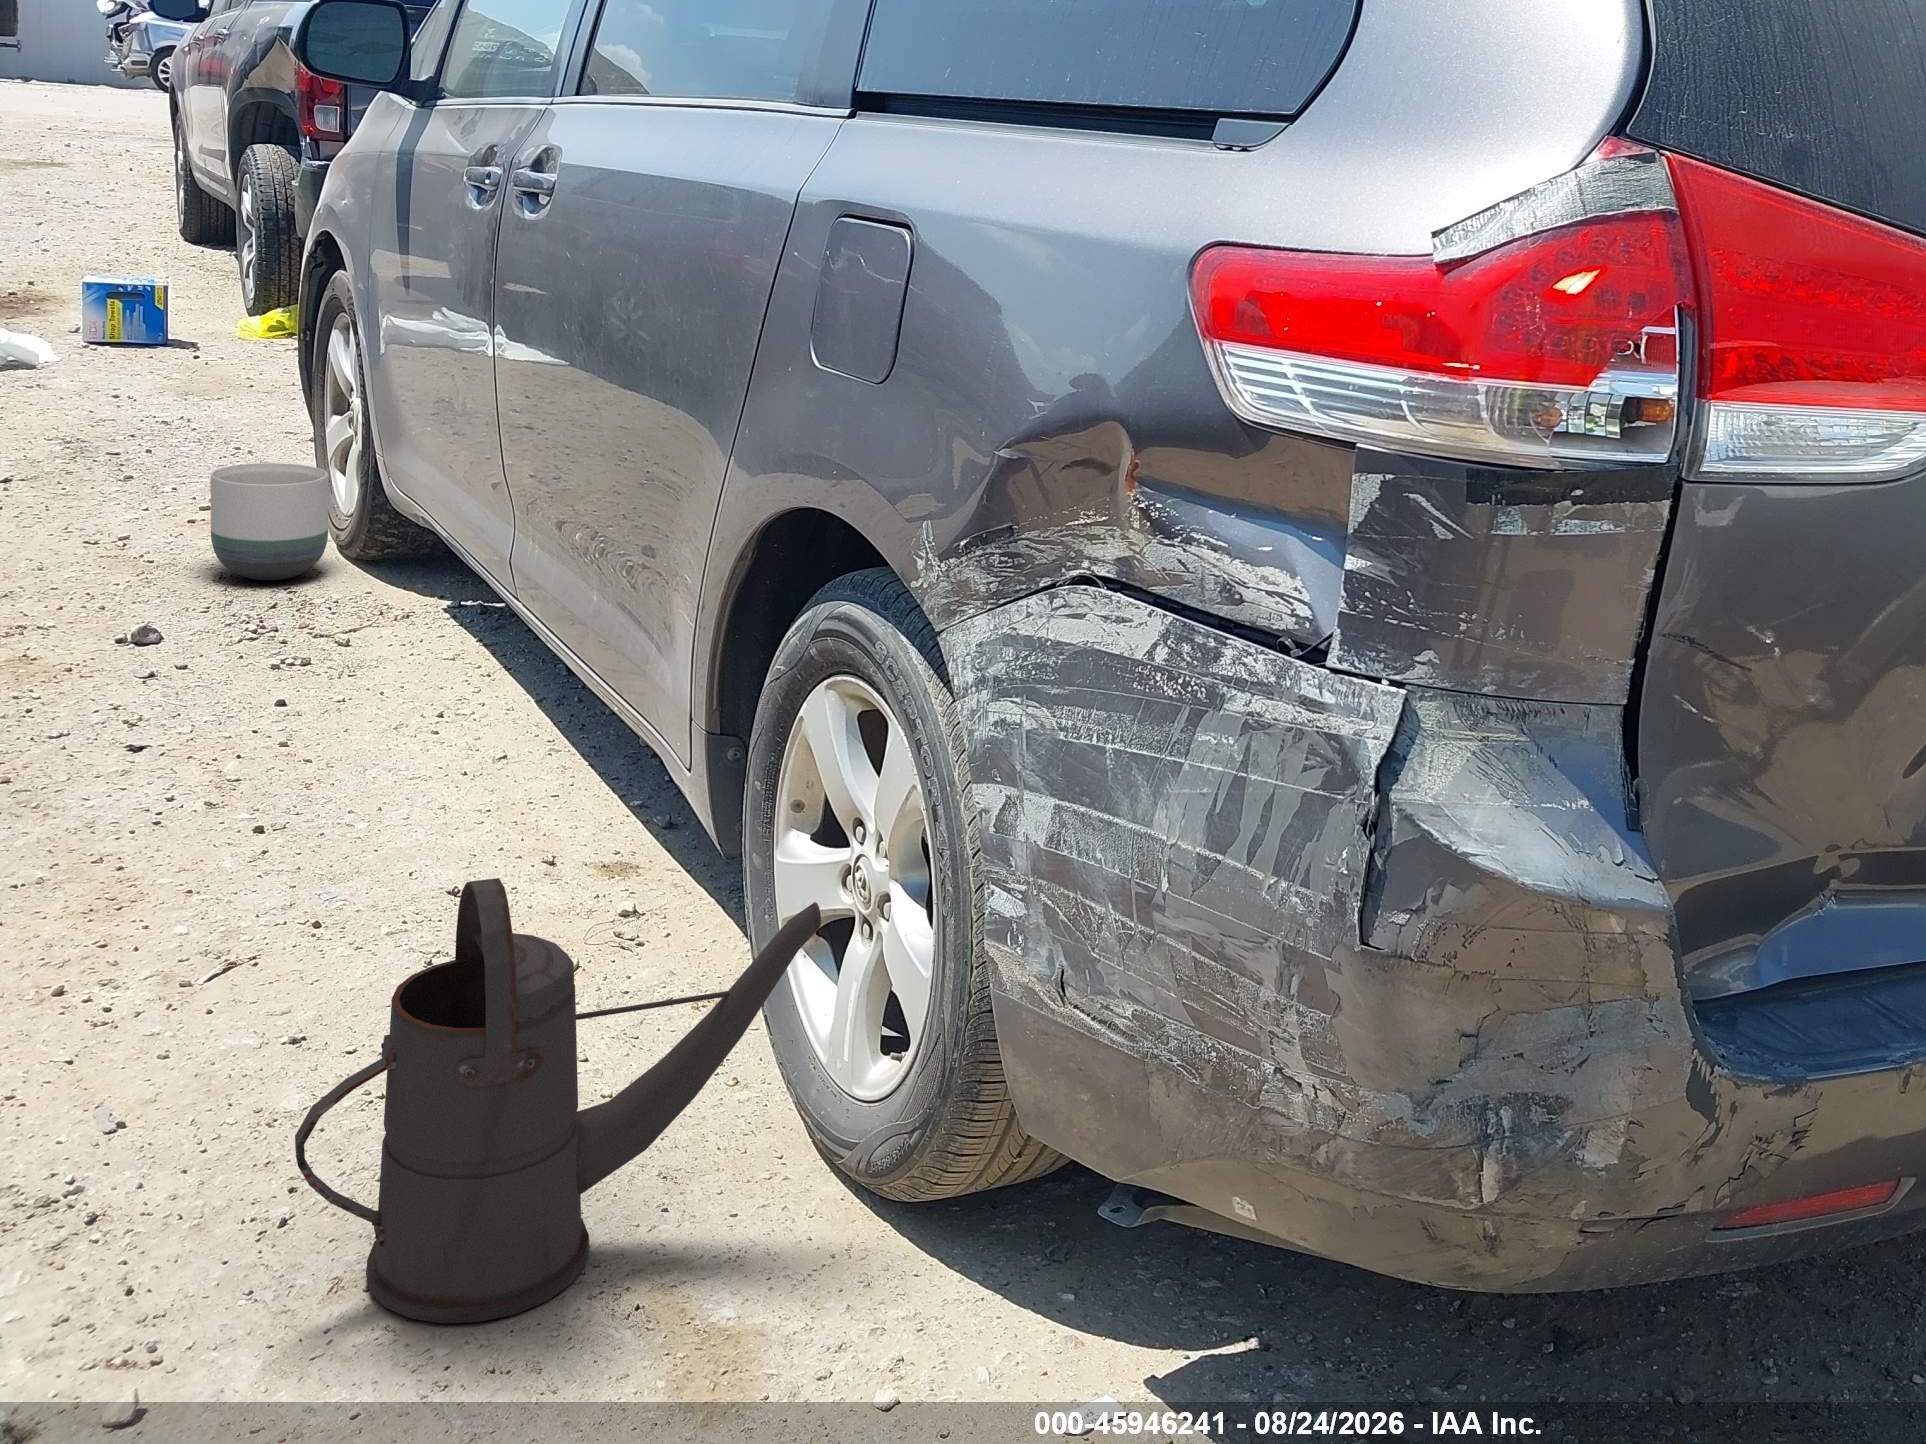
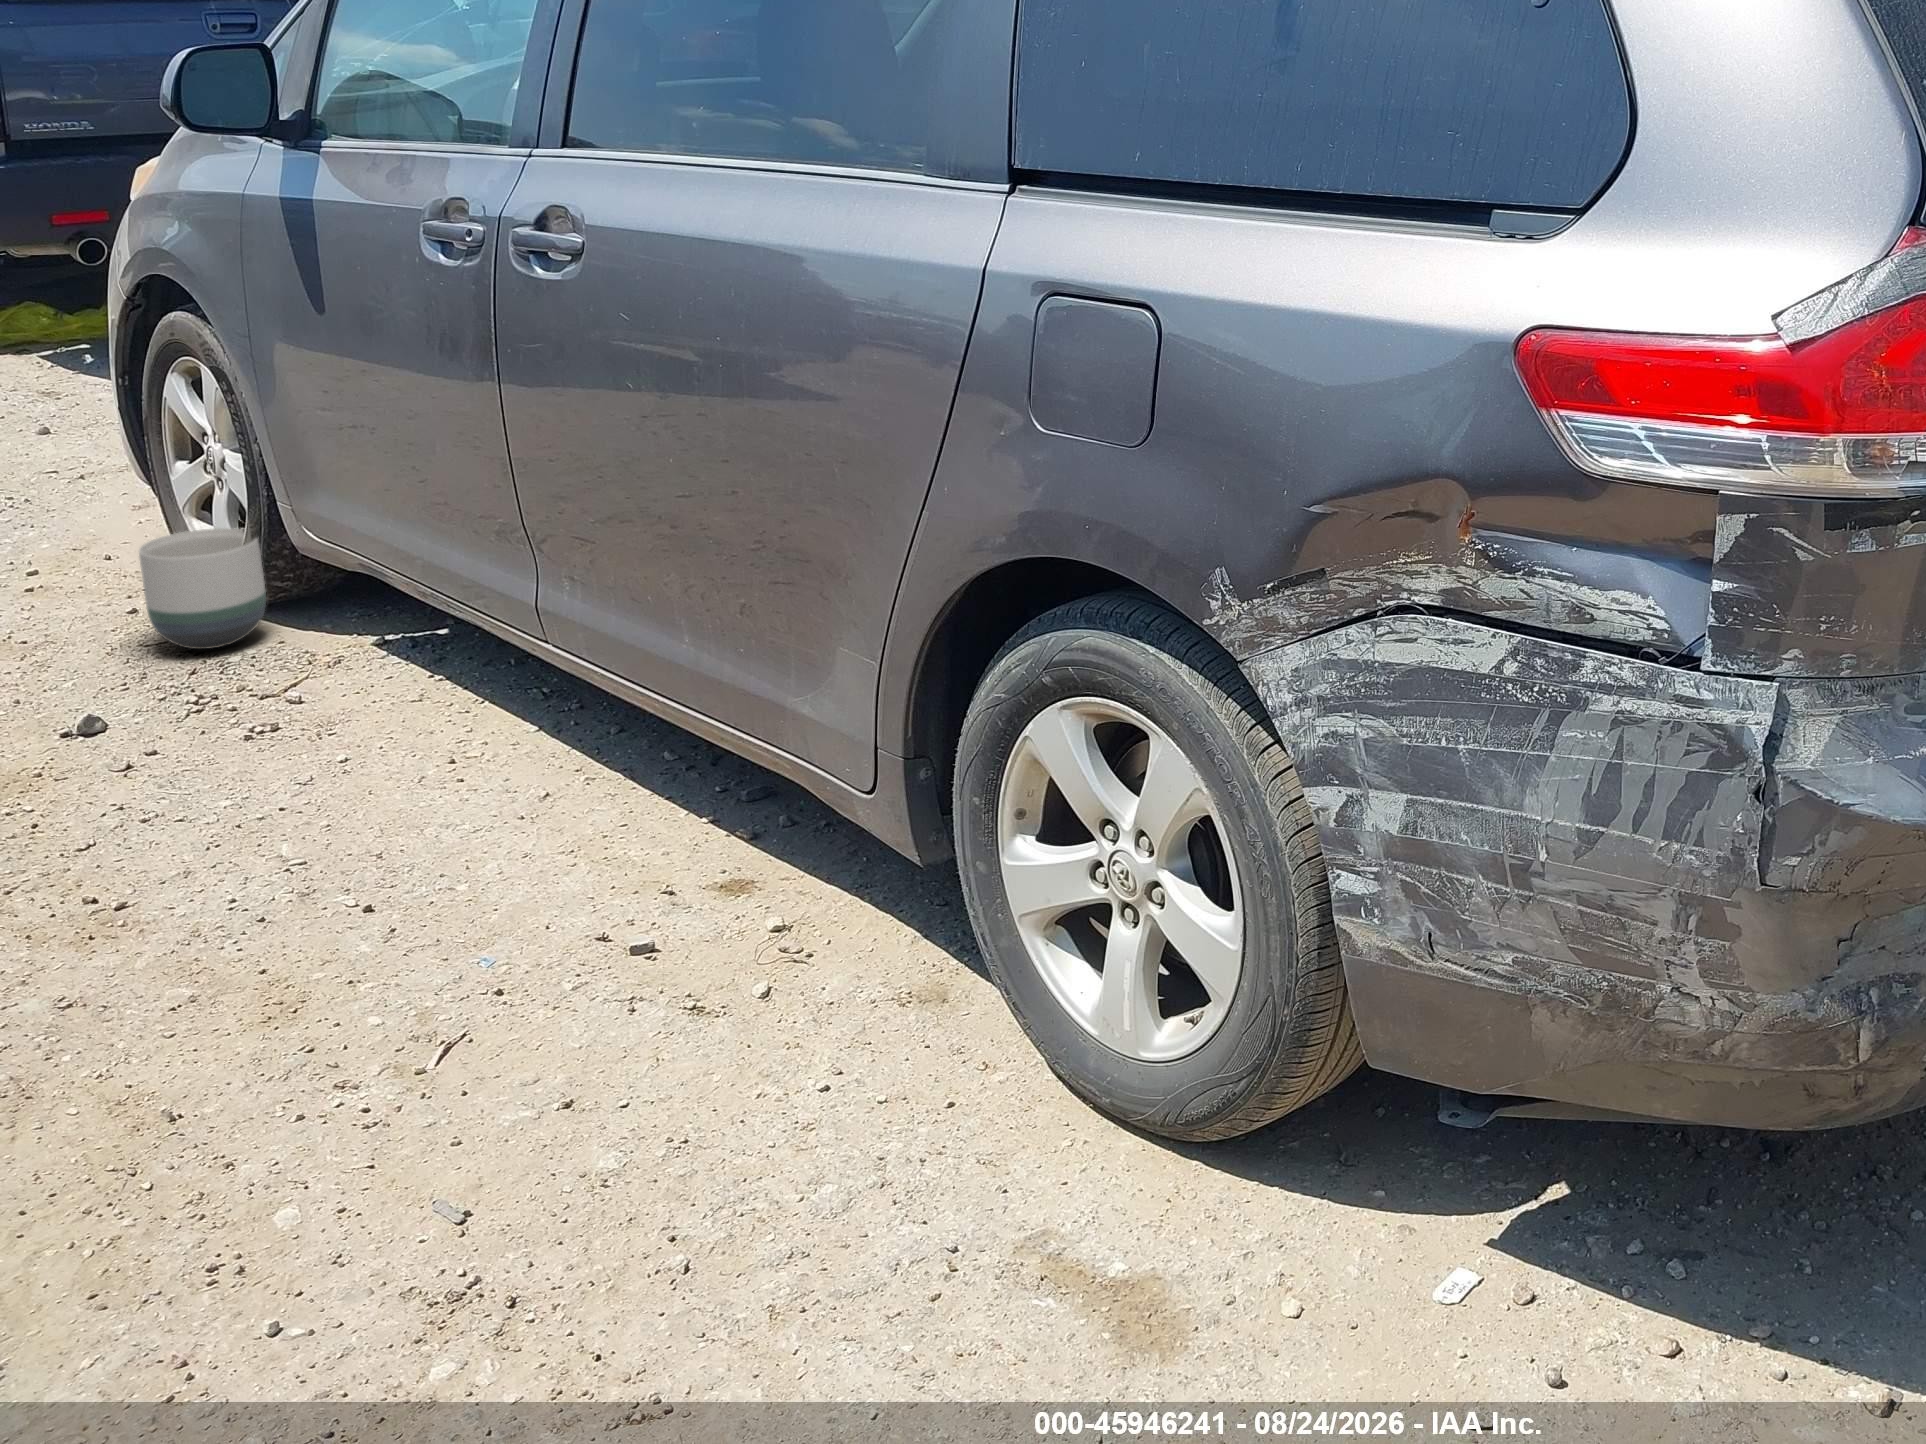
watering can: present [295,878,821,1323] -> none [707,900,1096,1325]

